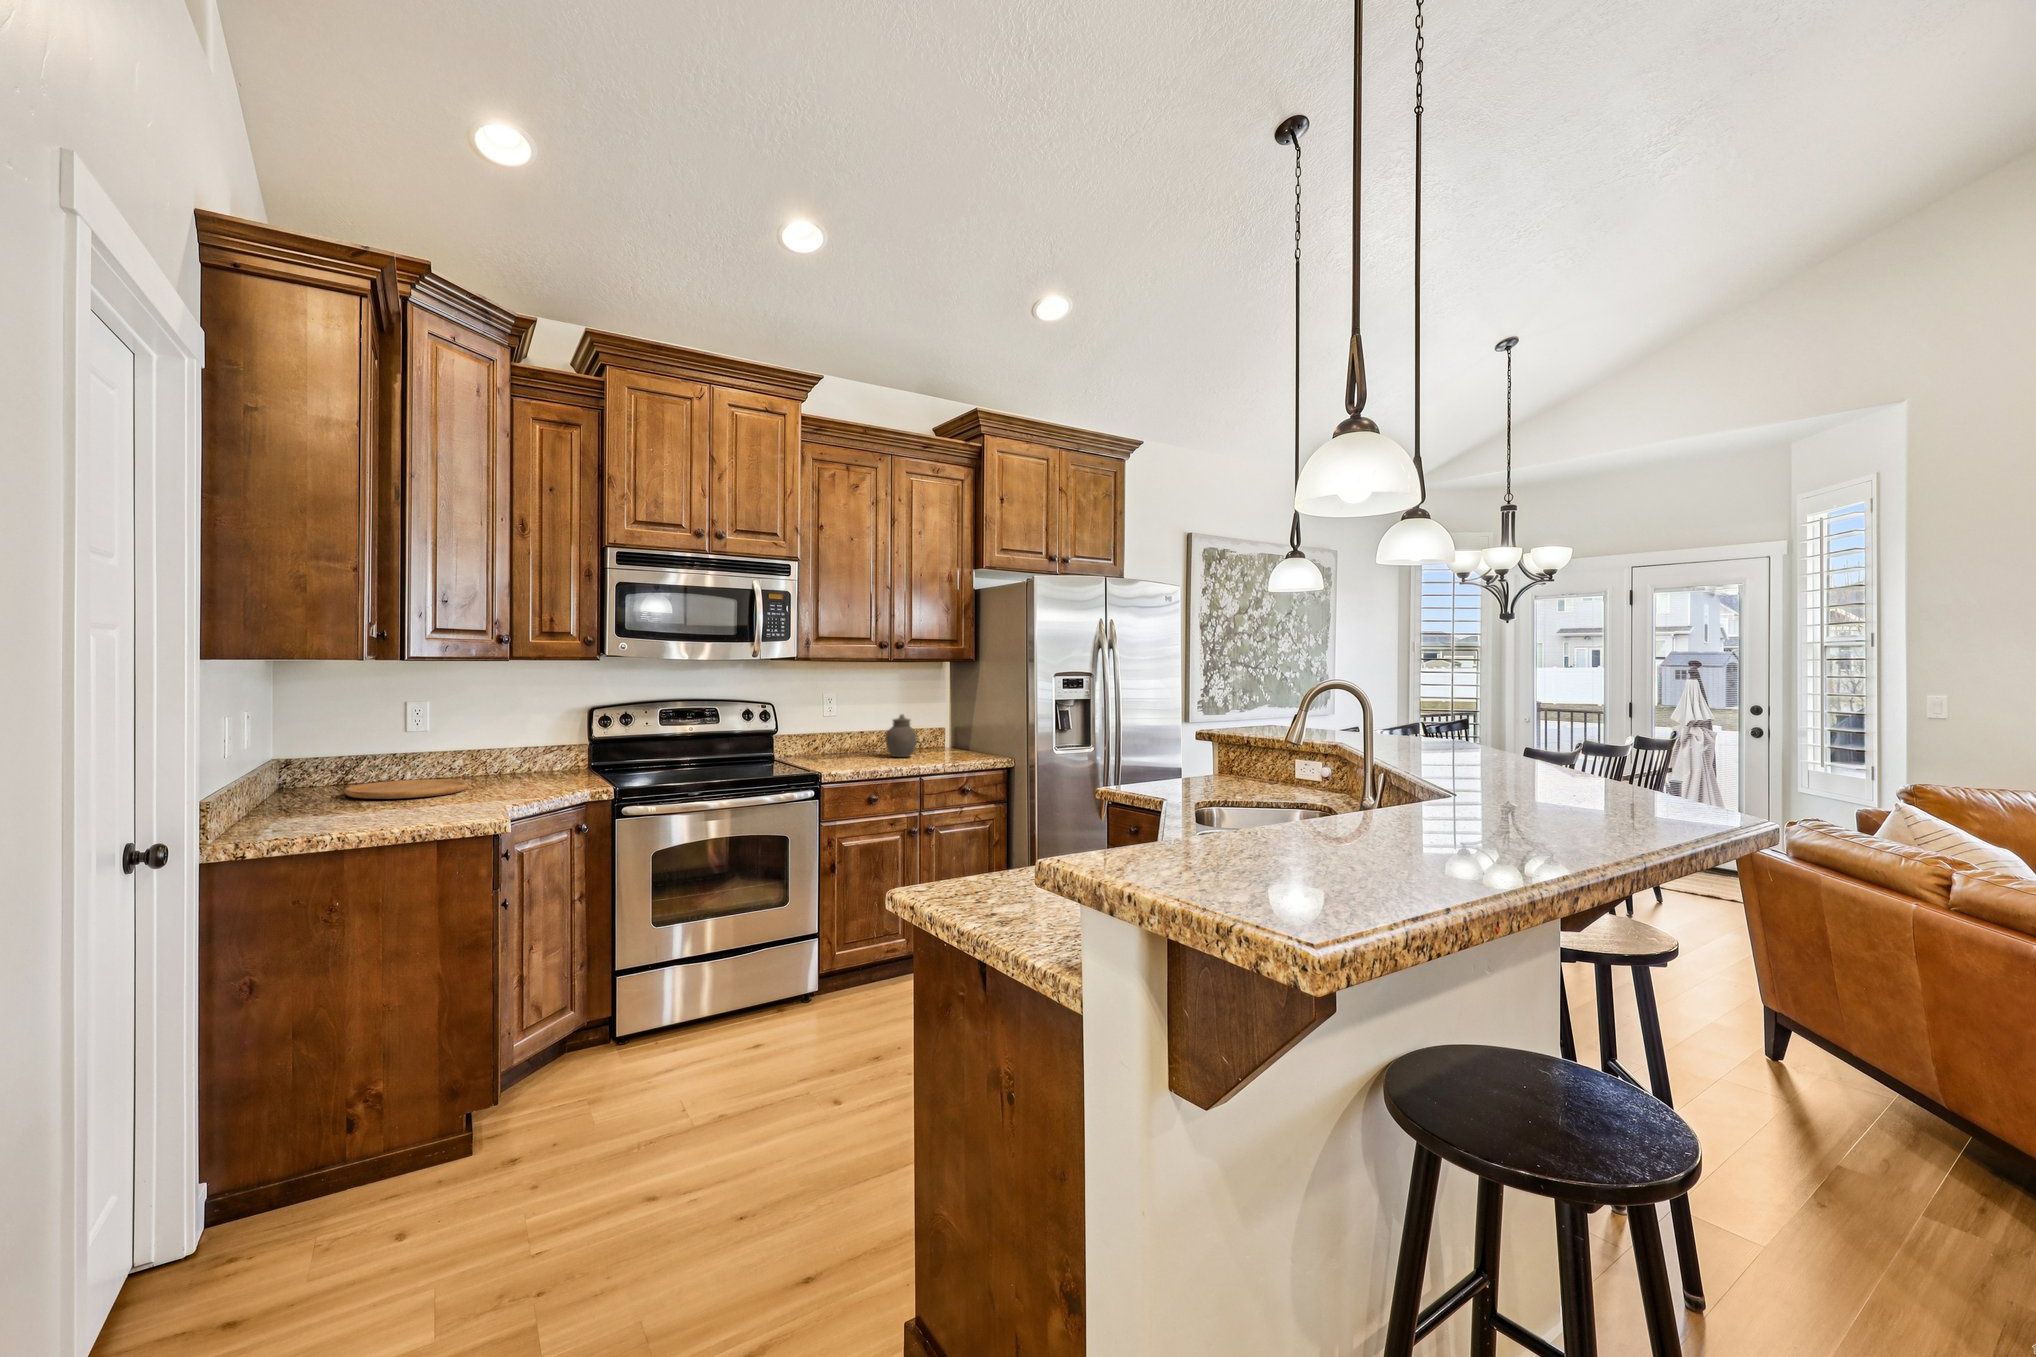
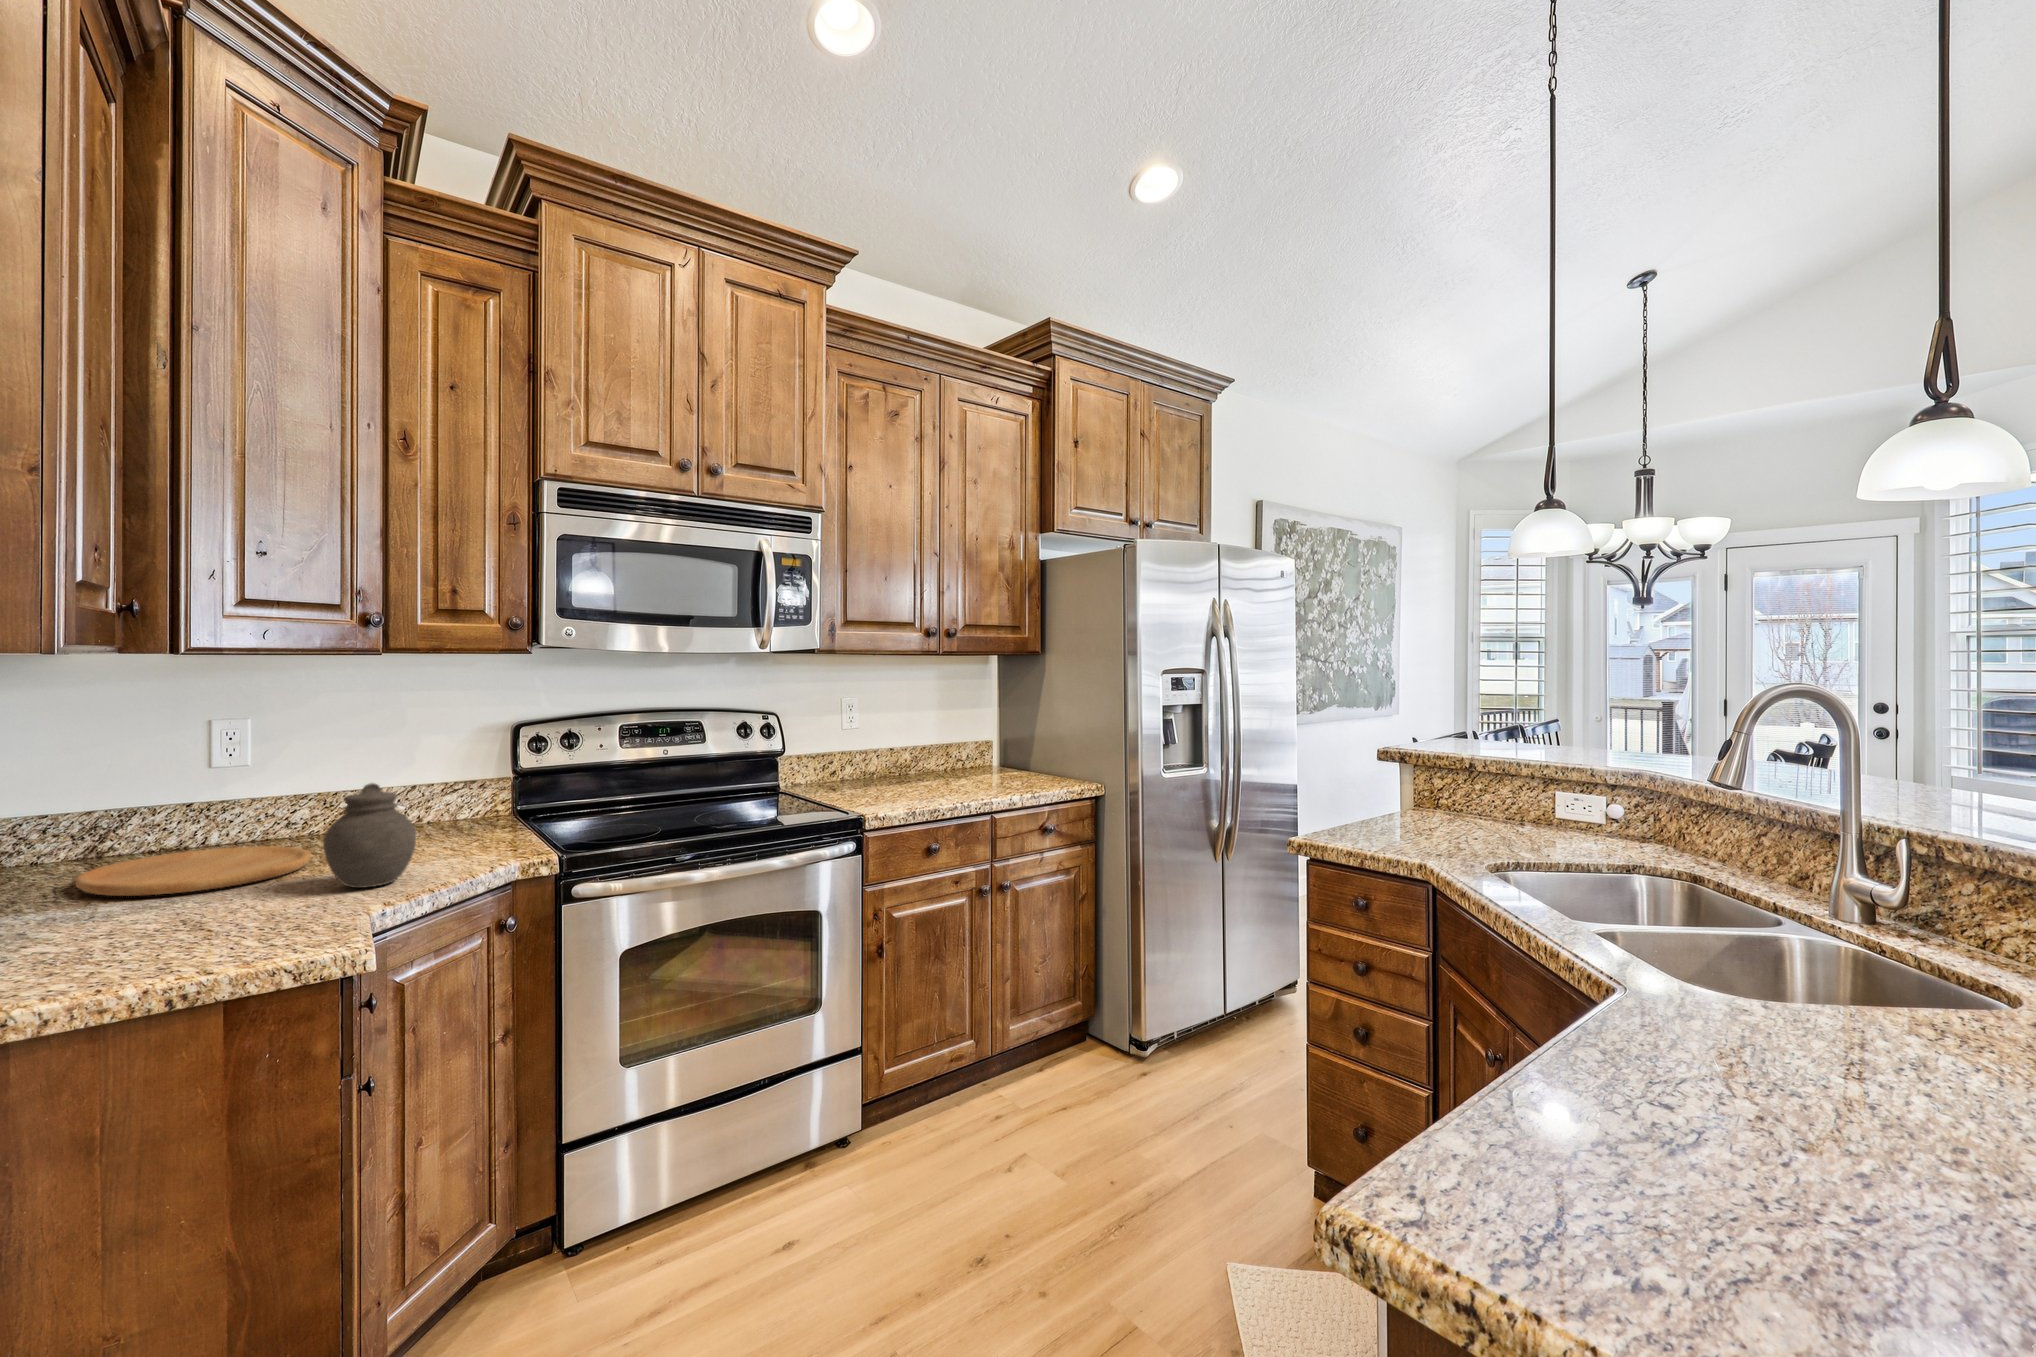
jar: present [885,714,917,757] -> present [324,783,416,888]

